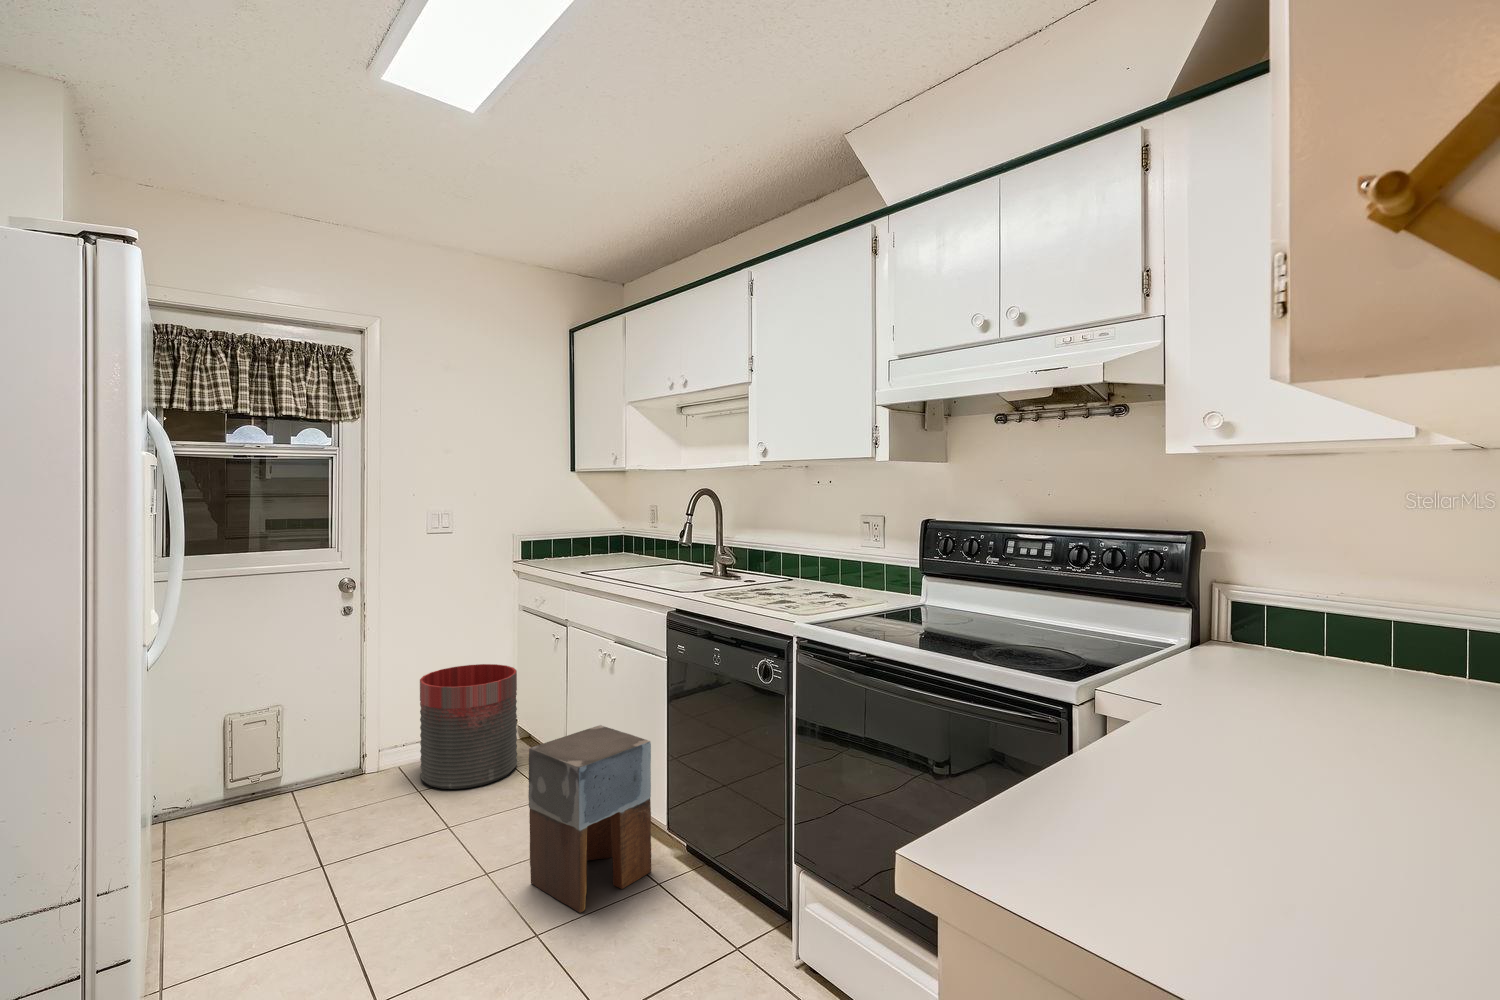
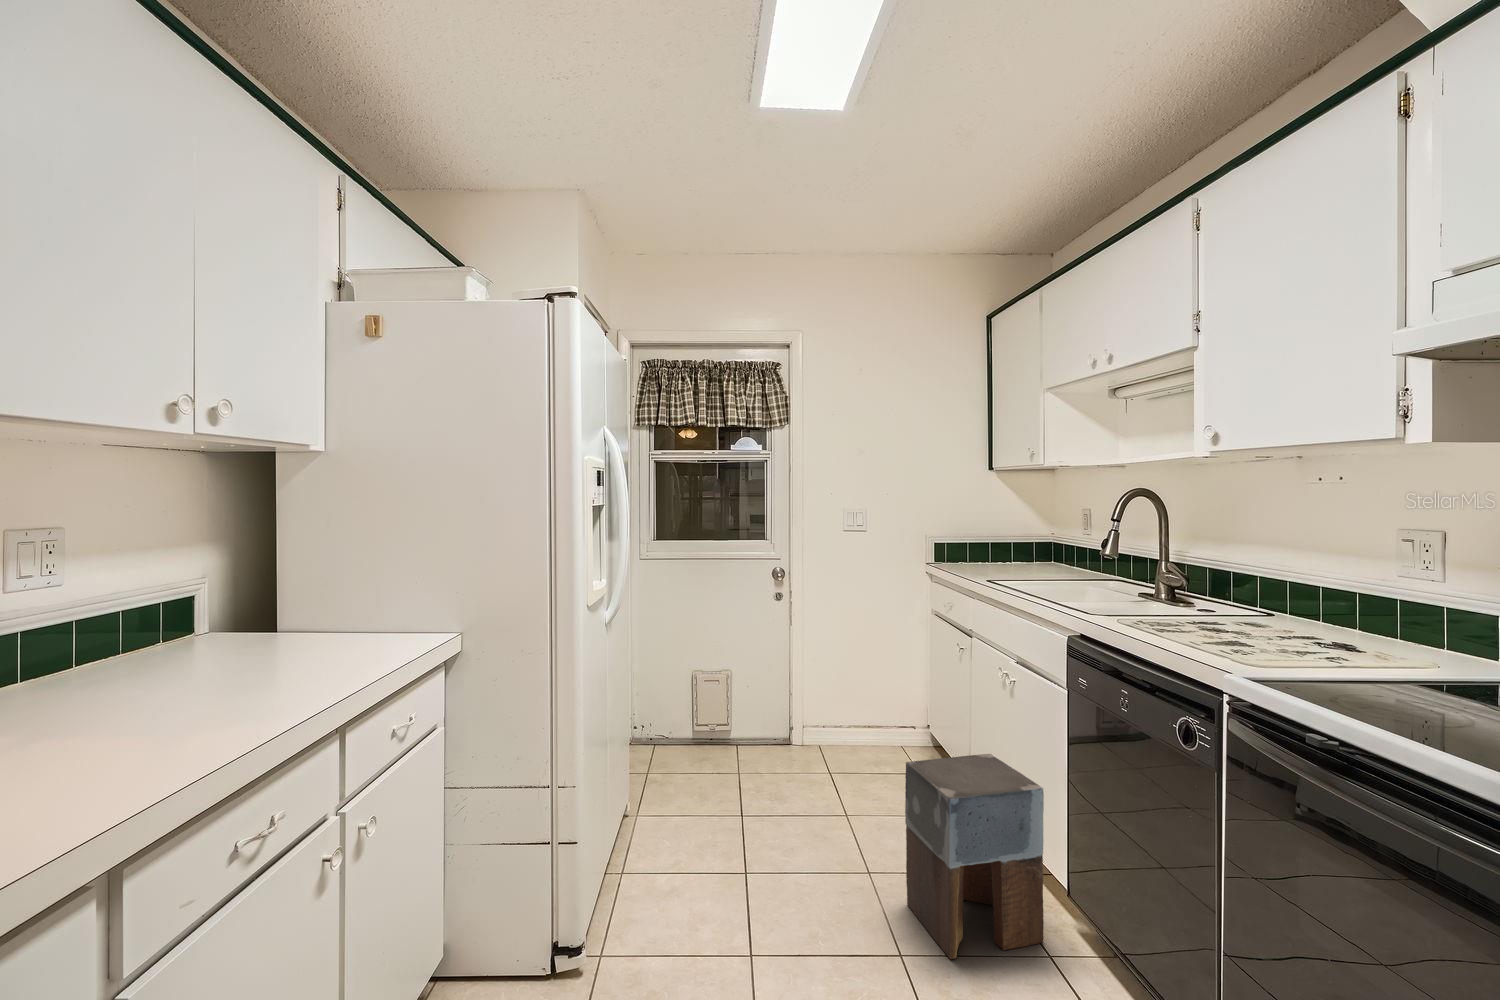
trash can: present [420,664,517,789] -> none [833,660,923,783]

